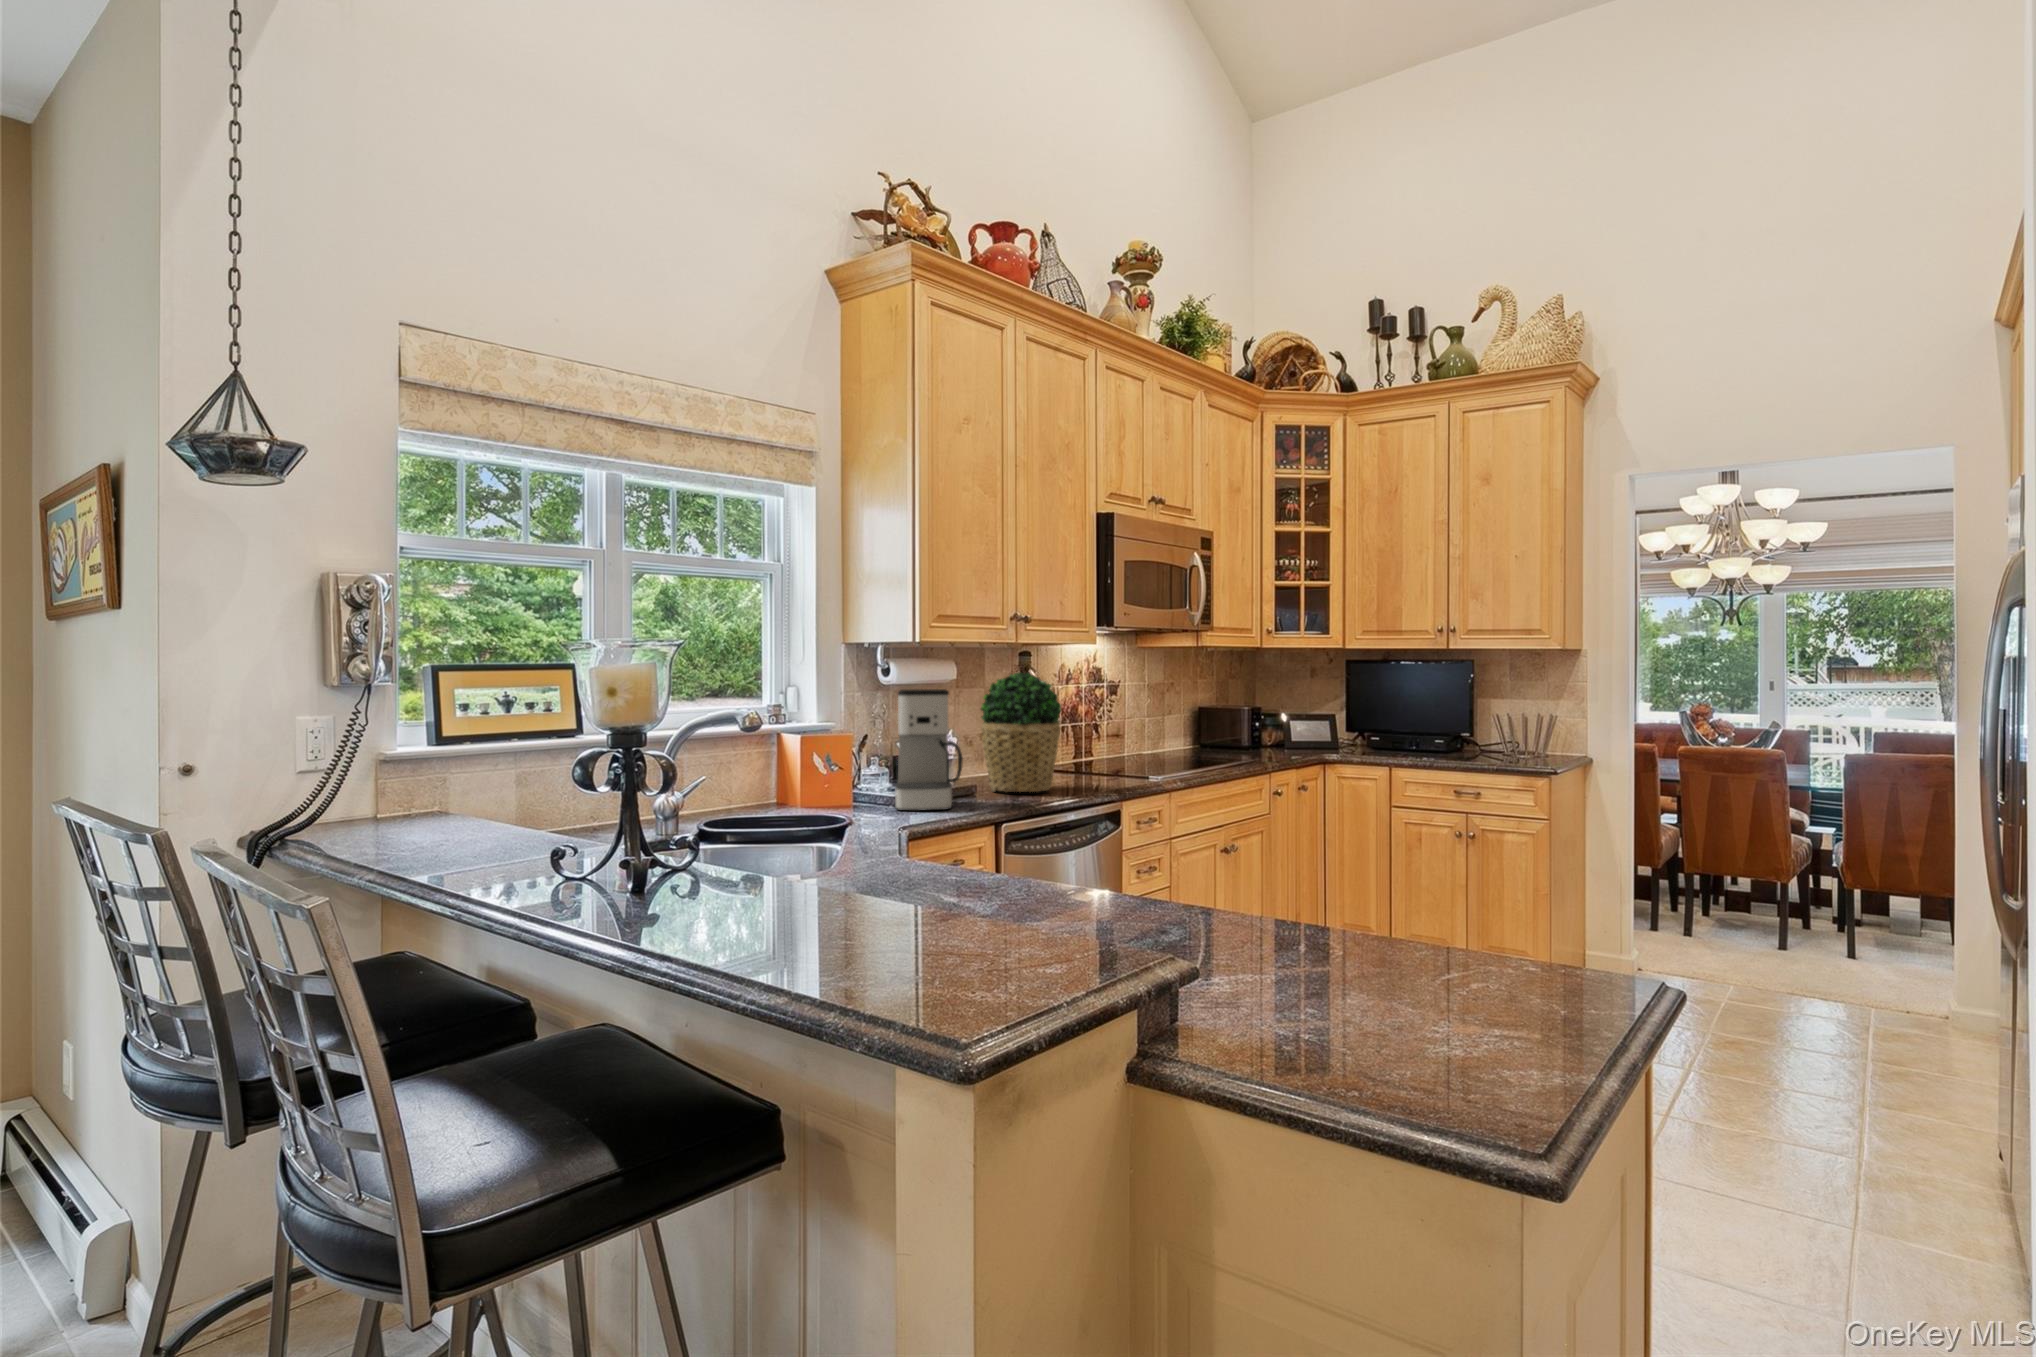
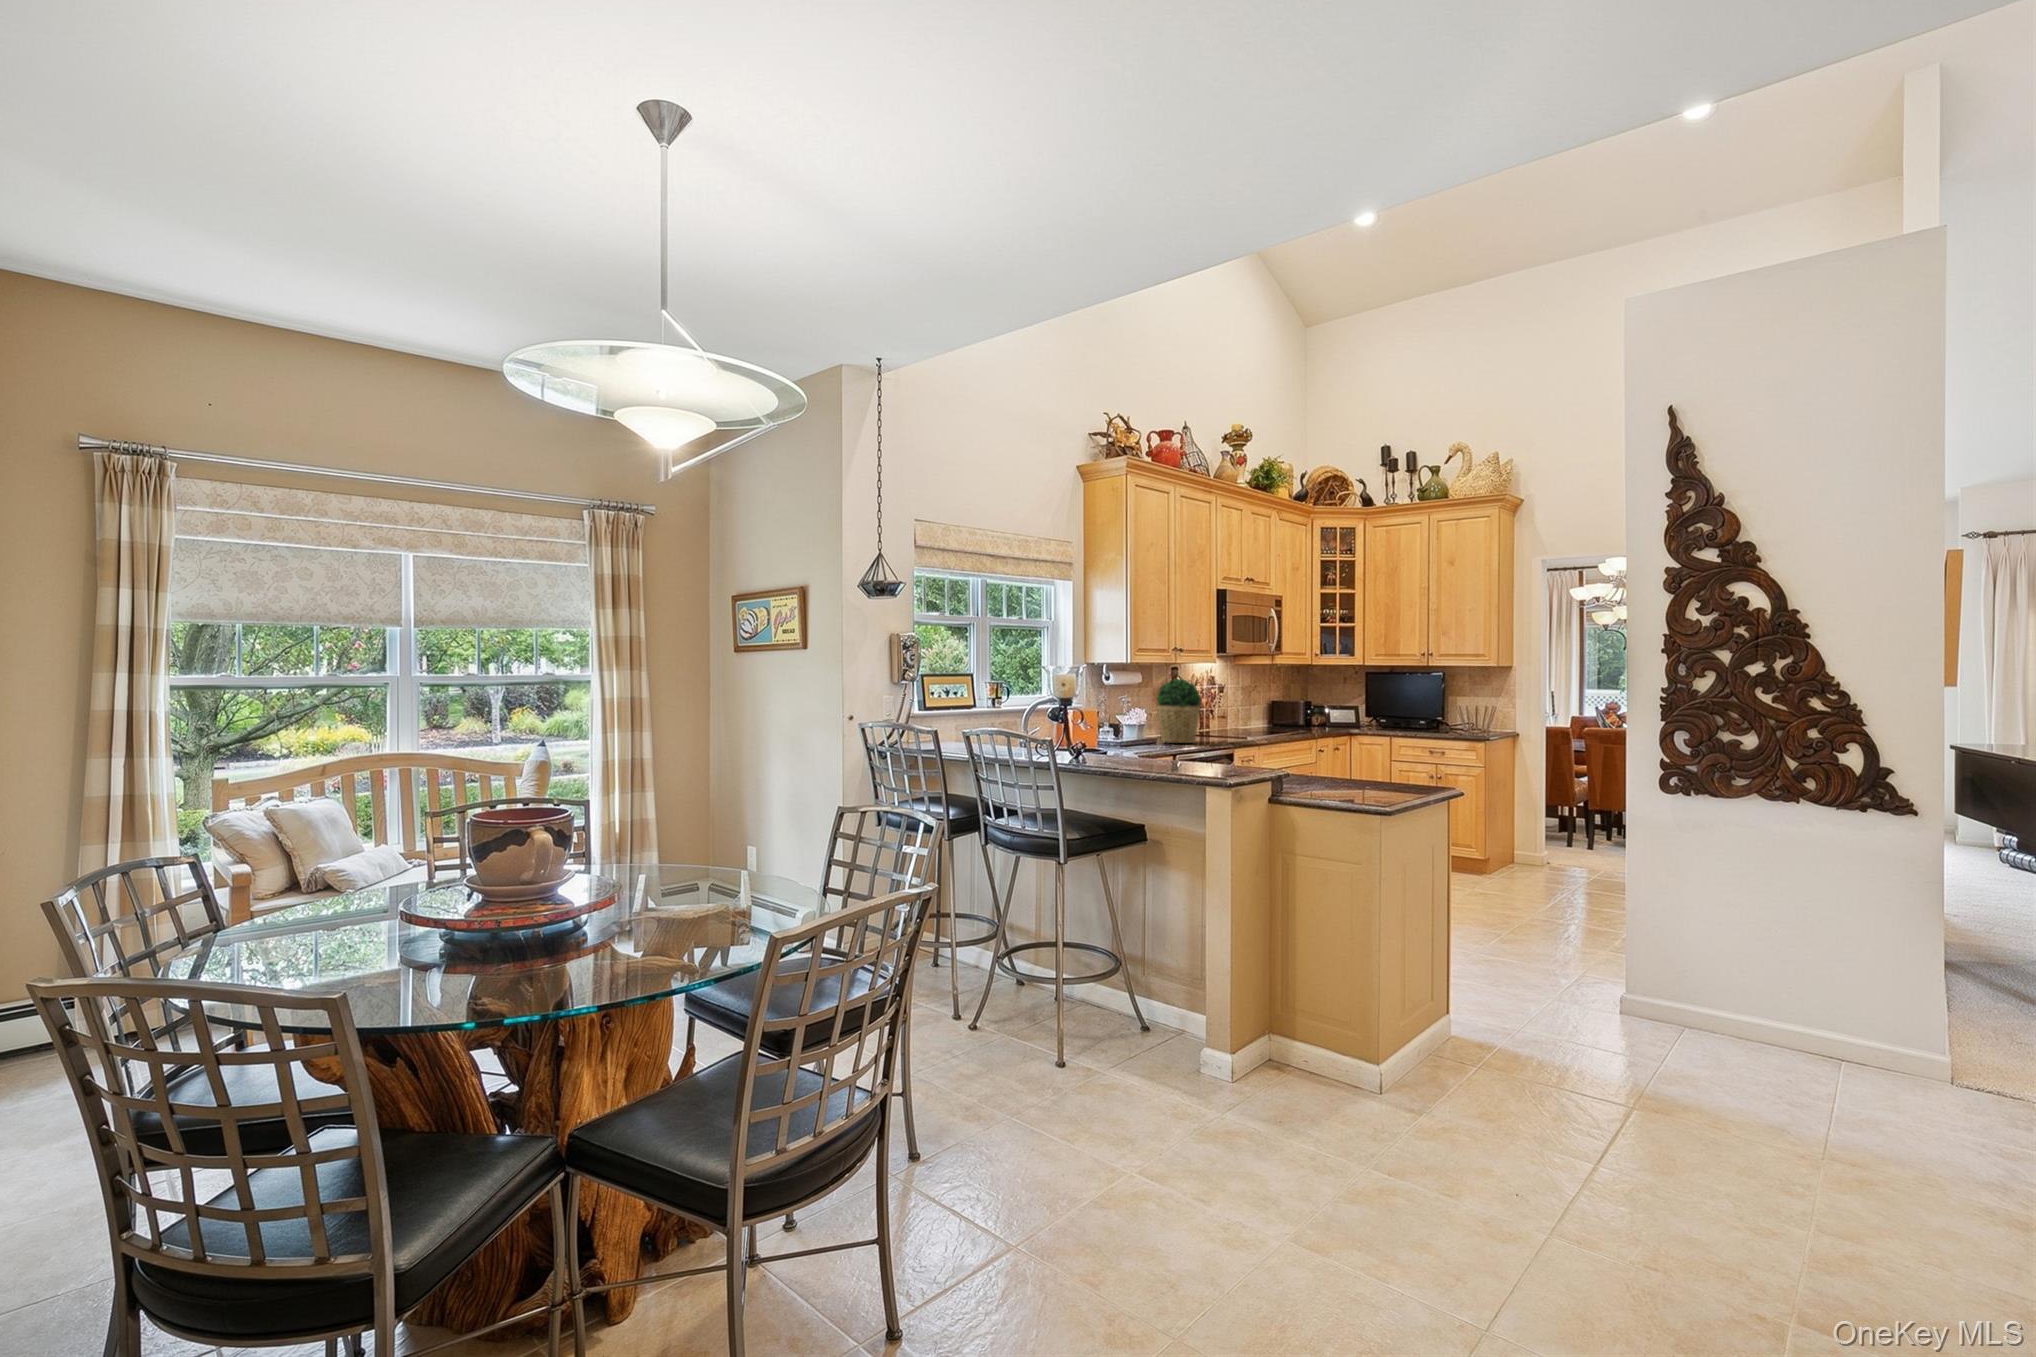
coffee maker: present [895,689,963,811] -> none [1117,687,1153,749]

